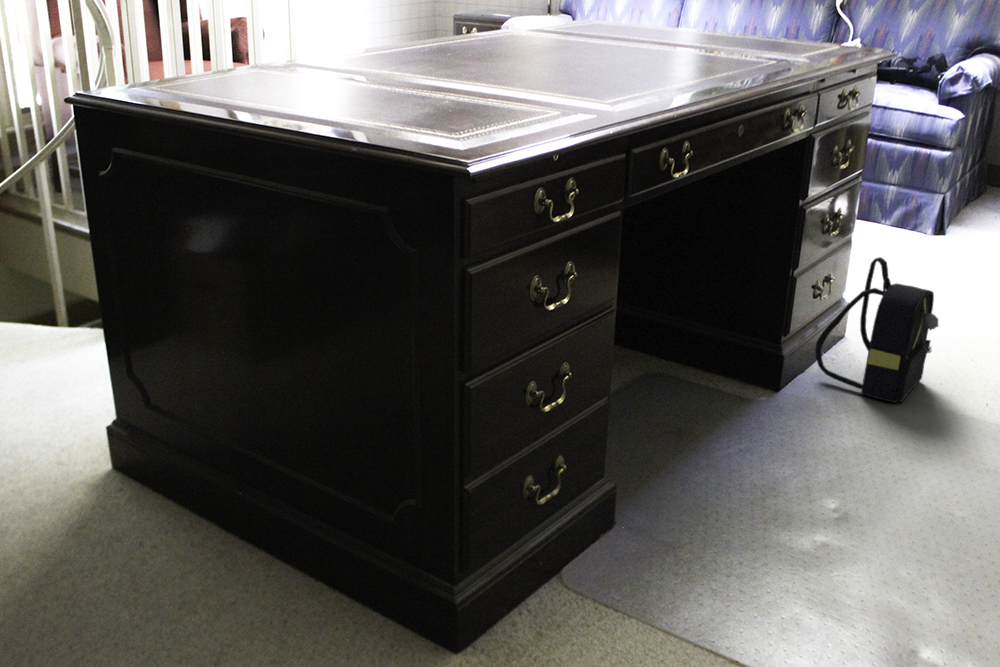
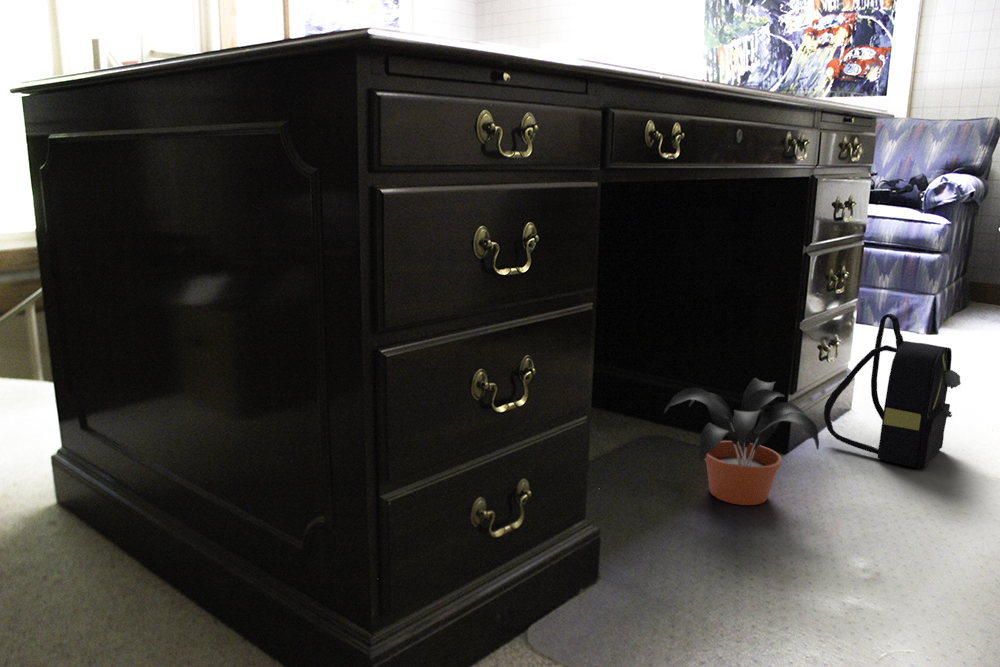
potted plant: none [668,331,804,448] -> present [664,378,819,505]

